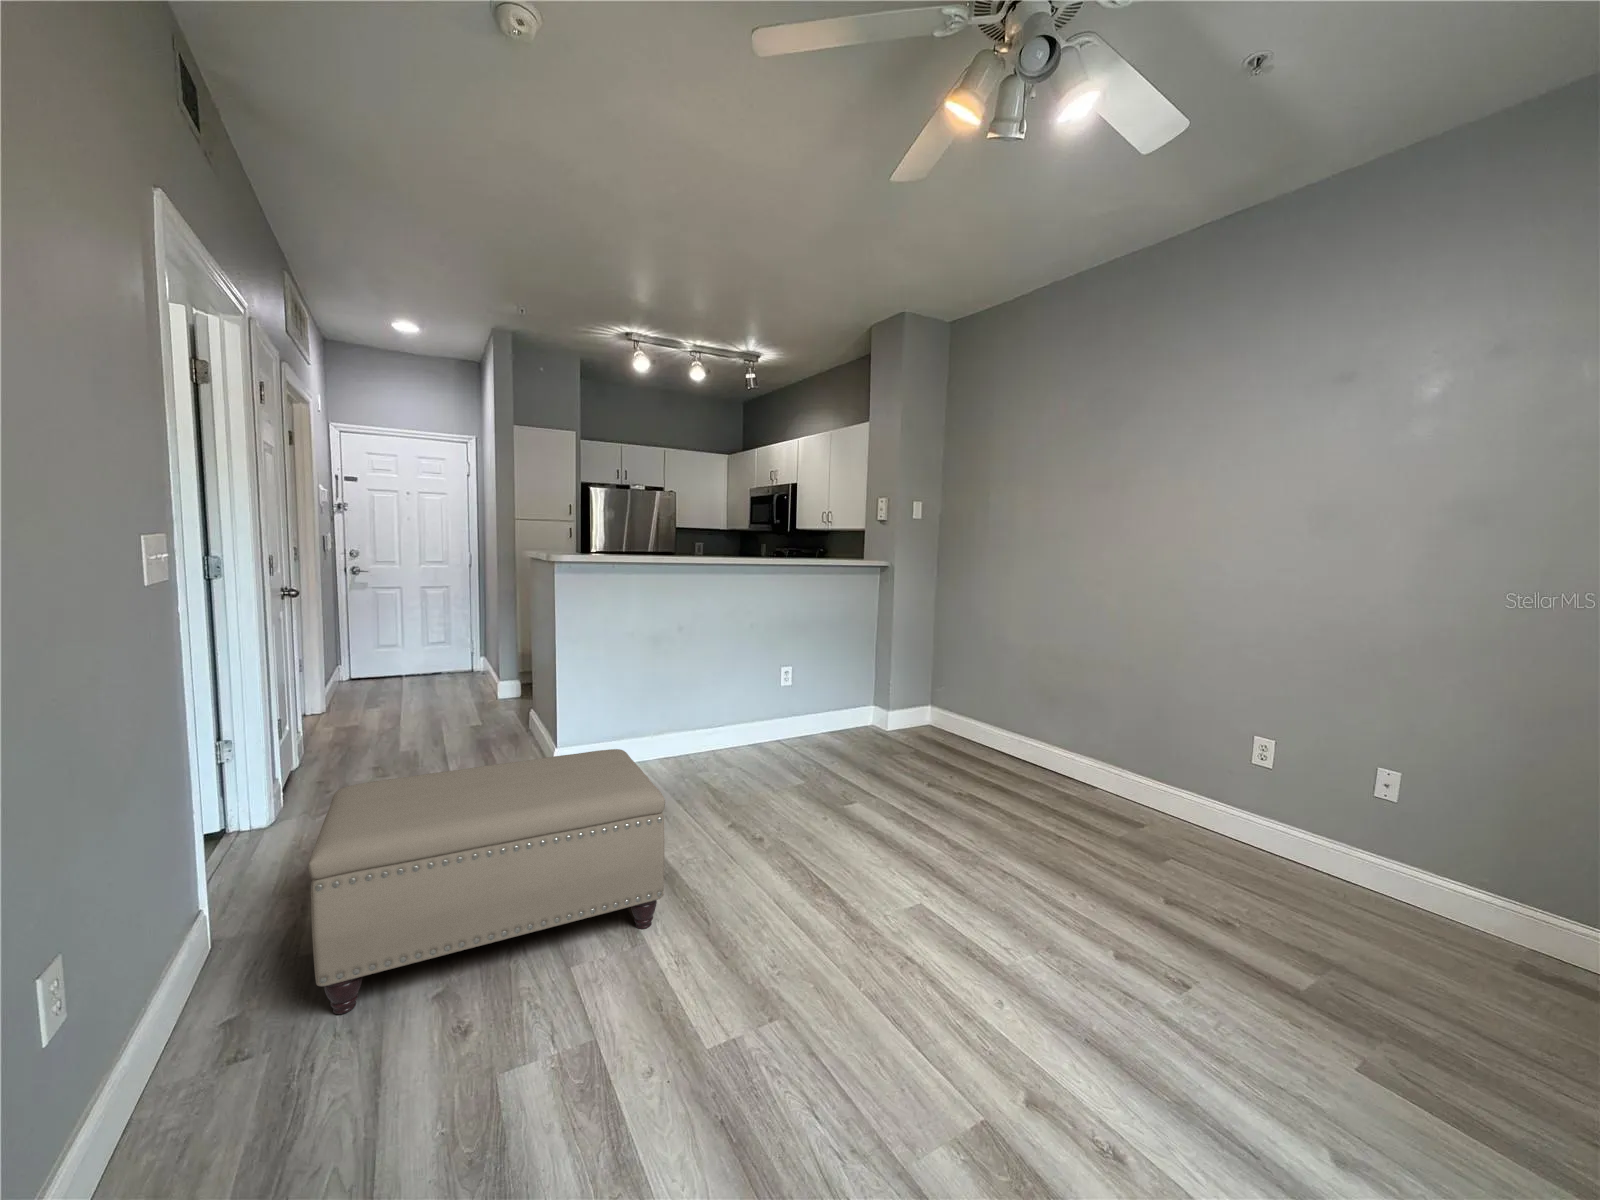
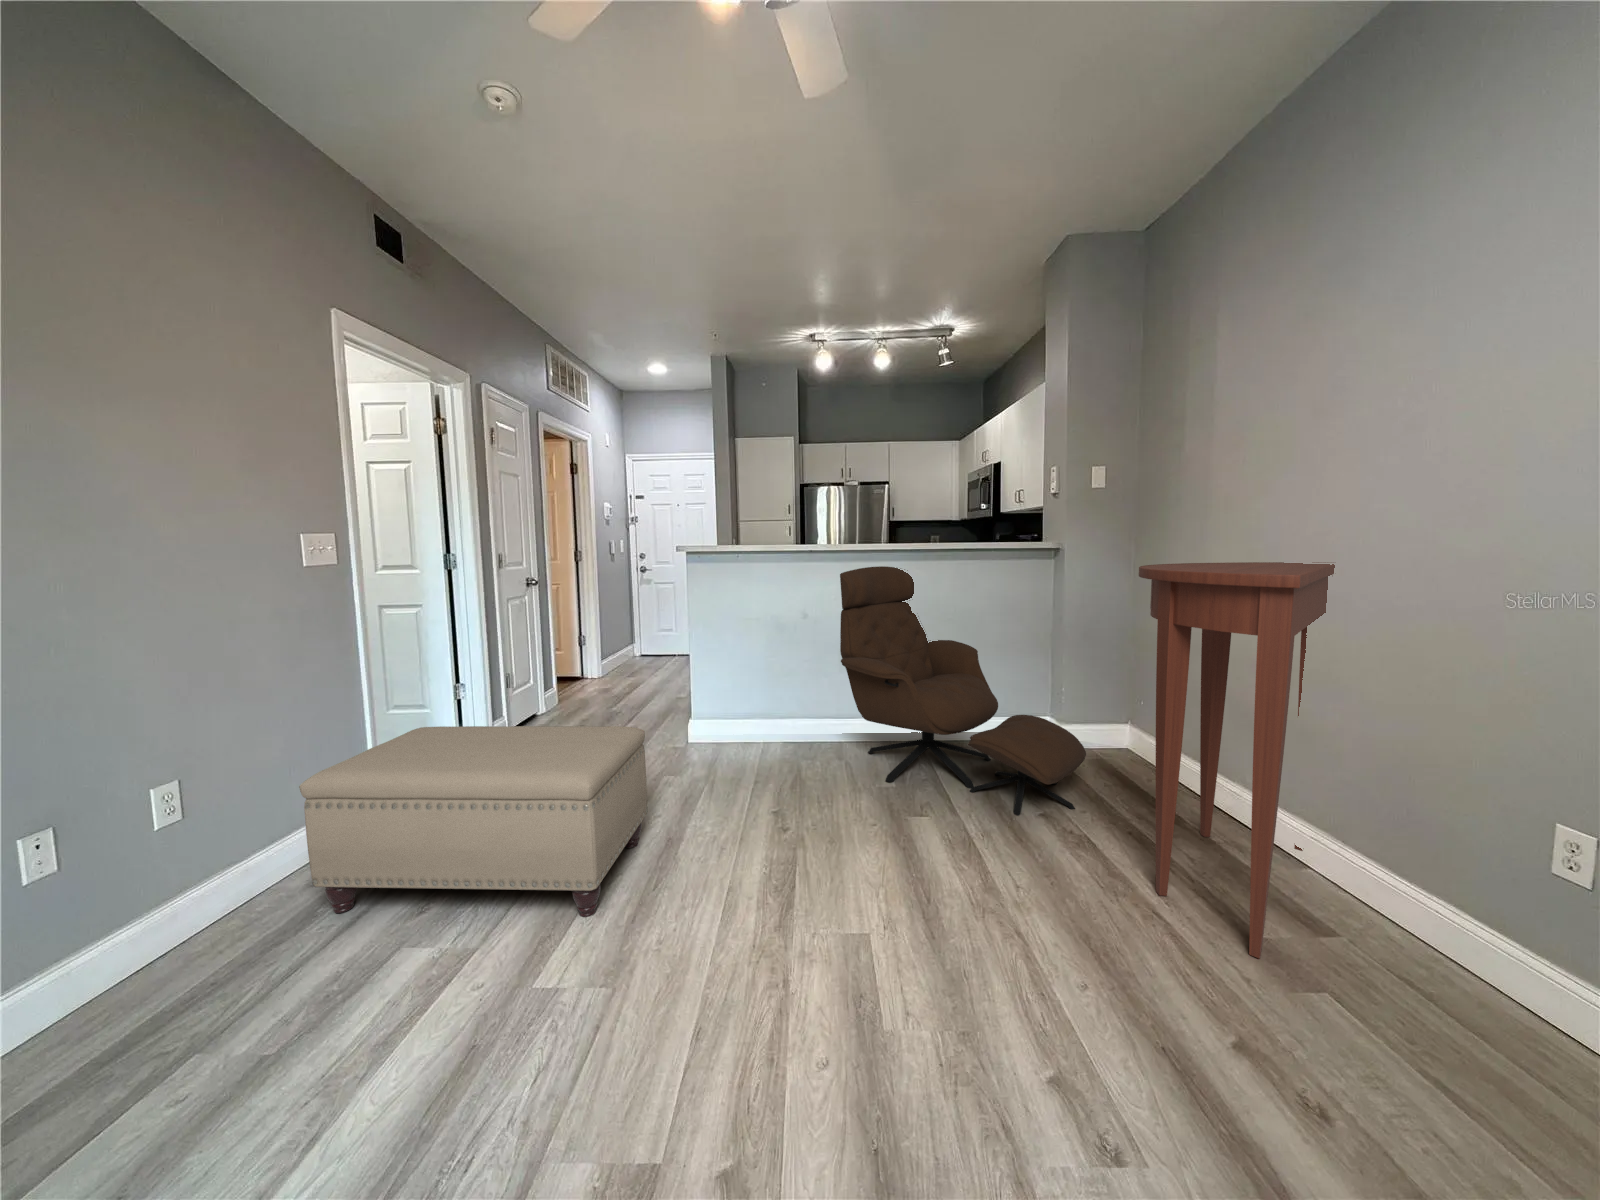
lounge chair: none [727,580,927,779] -> present [840,566,1086,815]
console table: none [986,584,1102,825] -> present [1139,562,1335,959]

